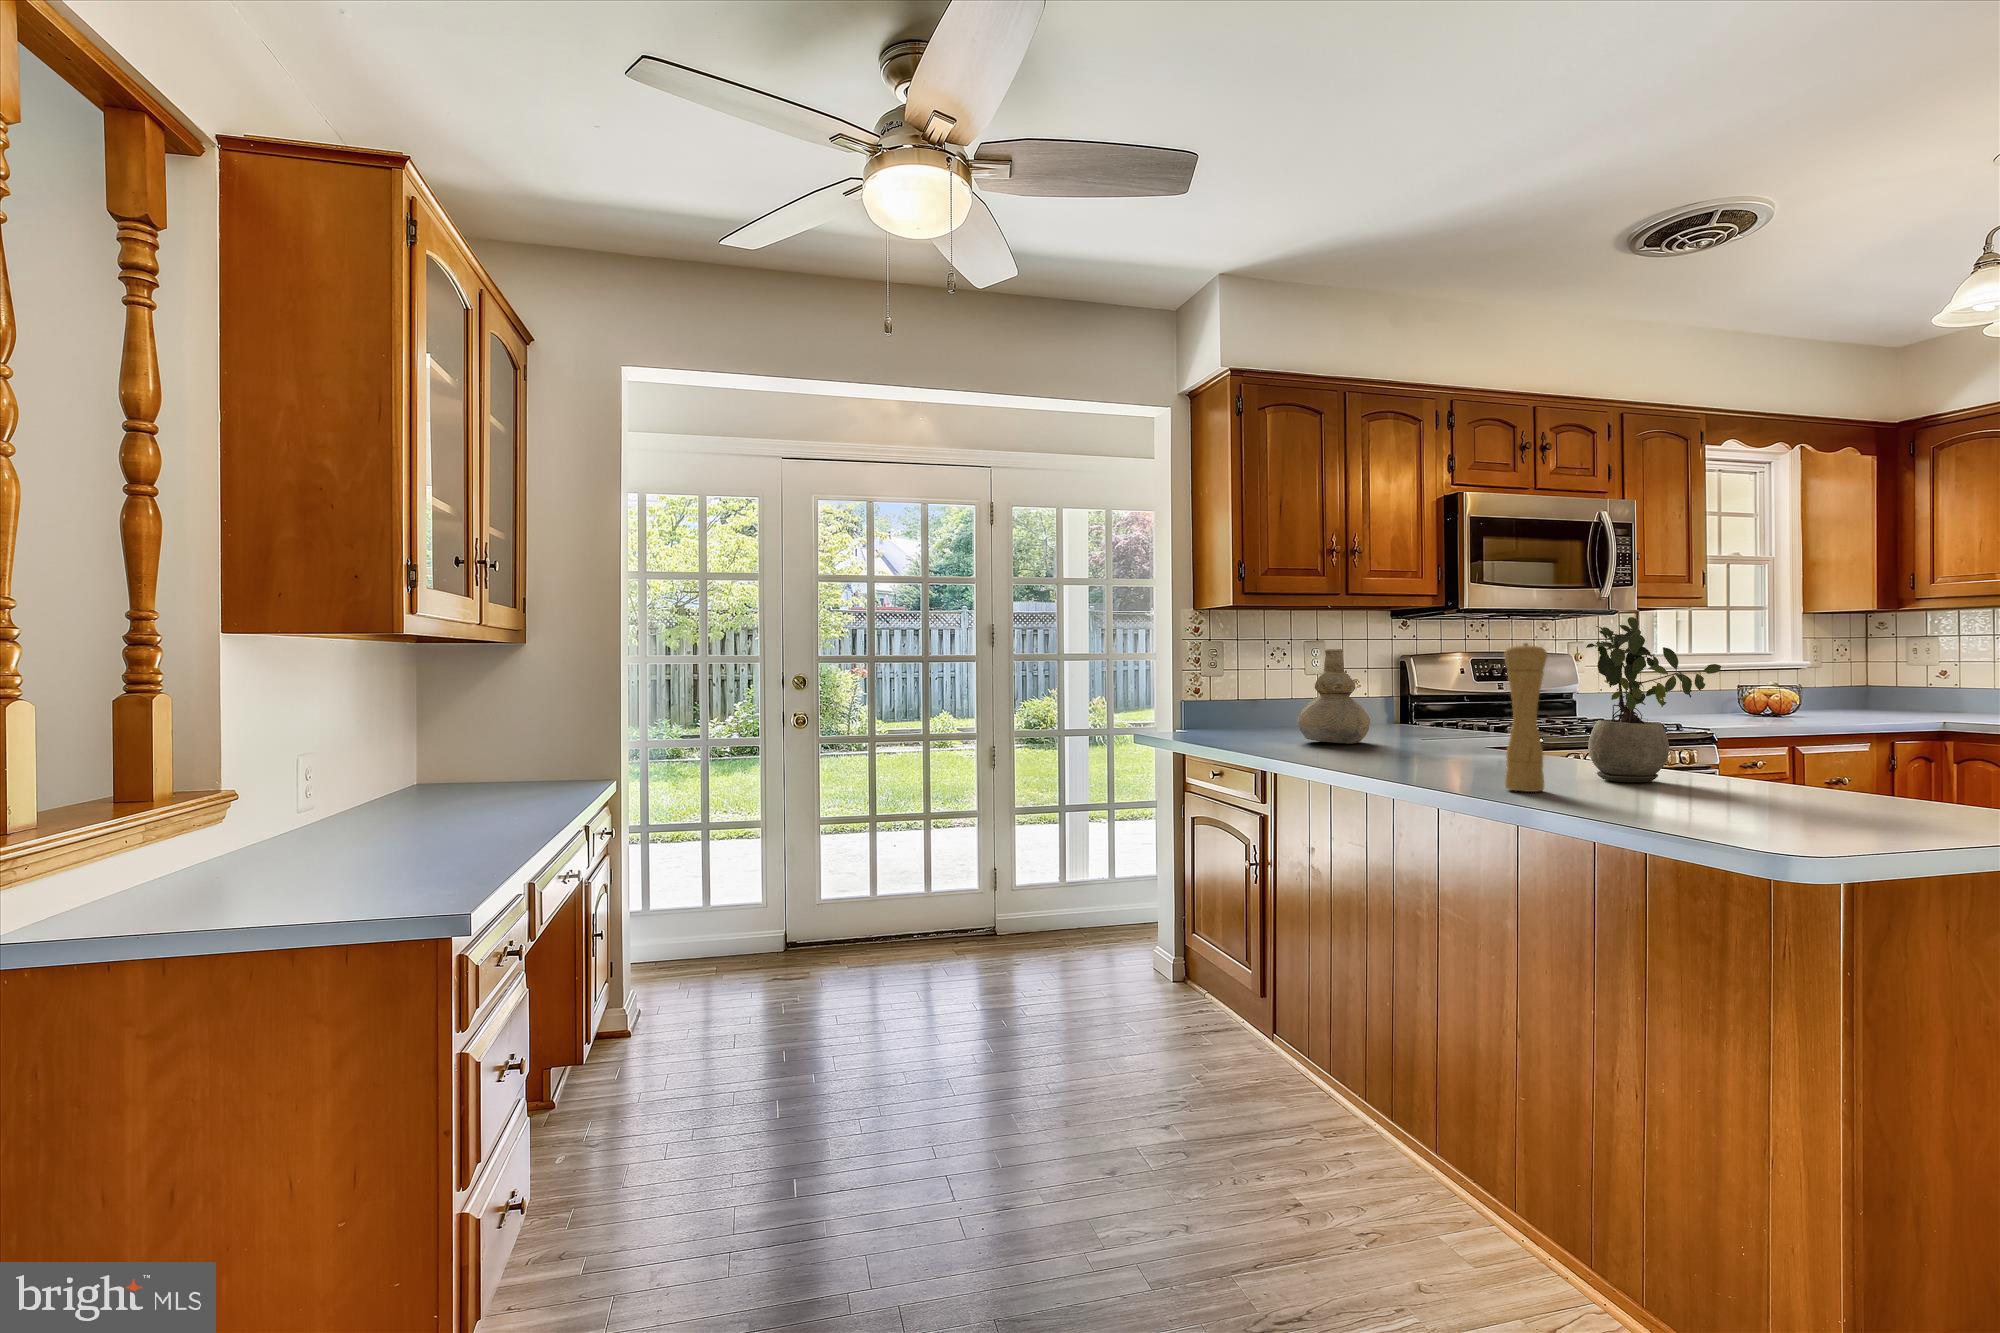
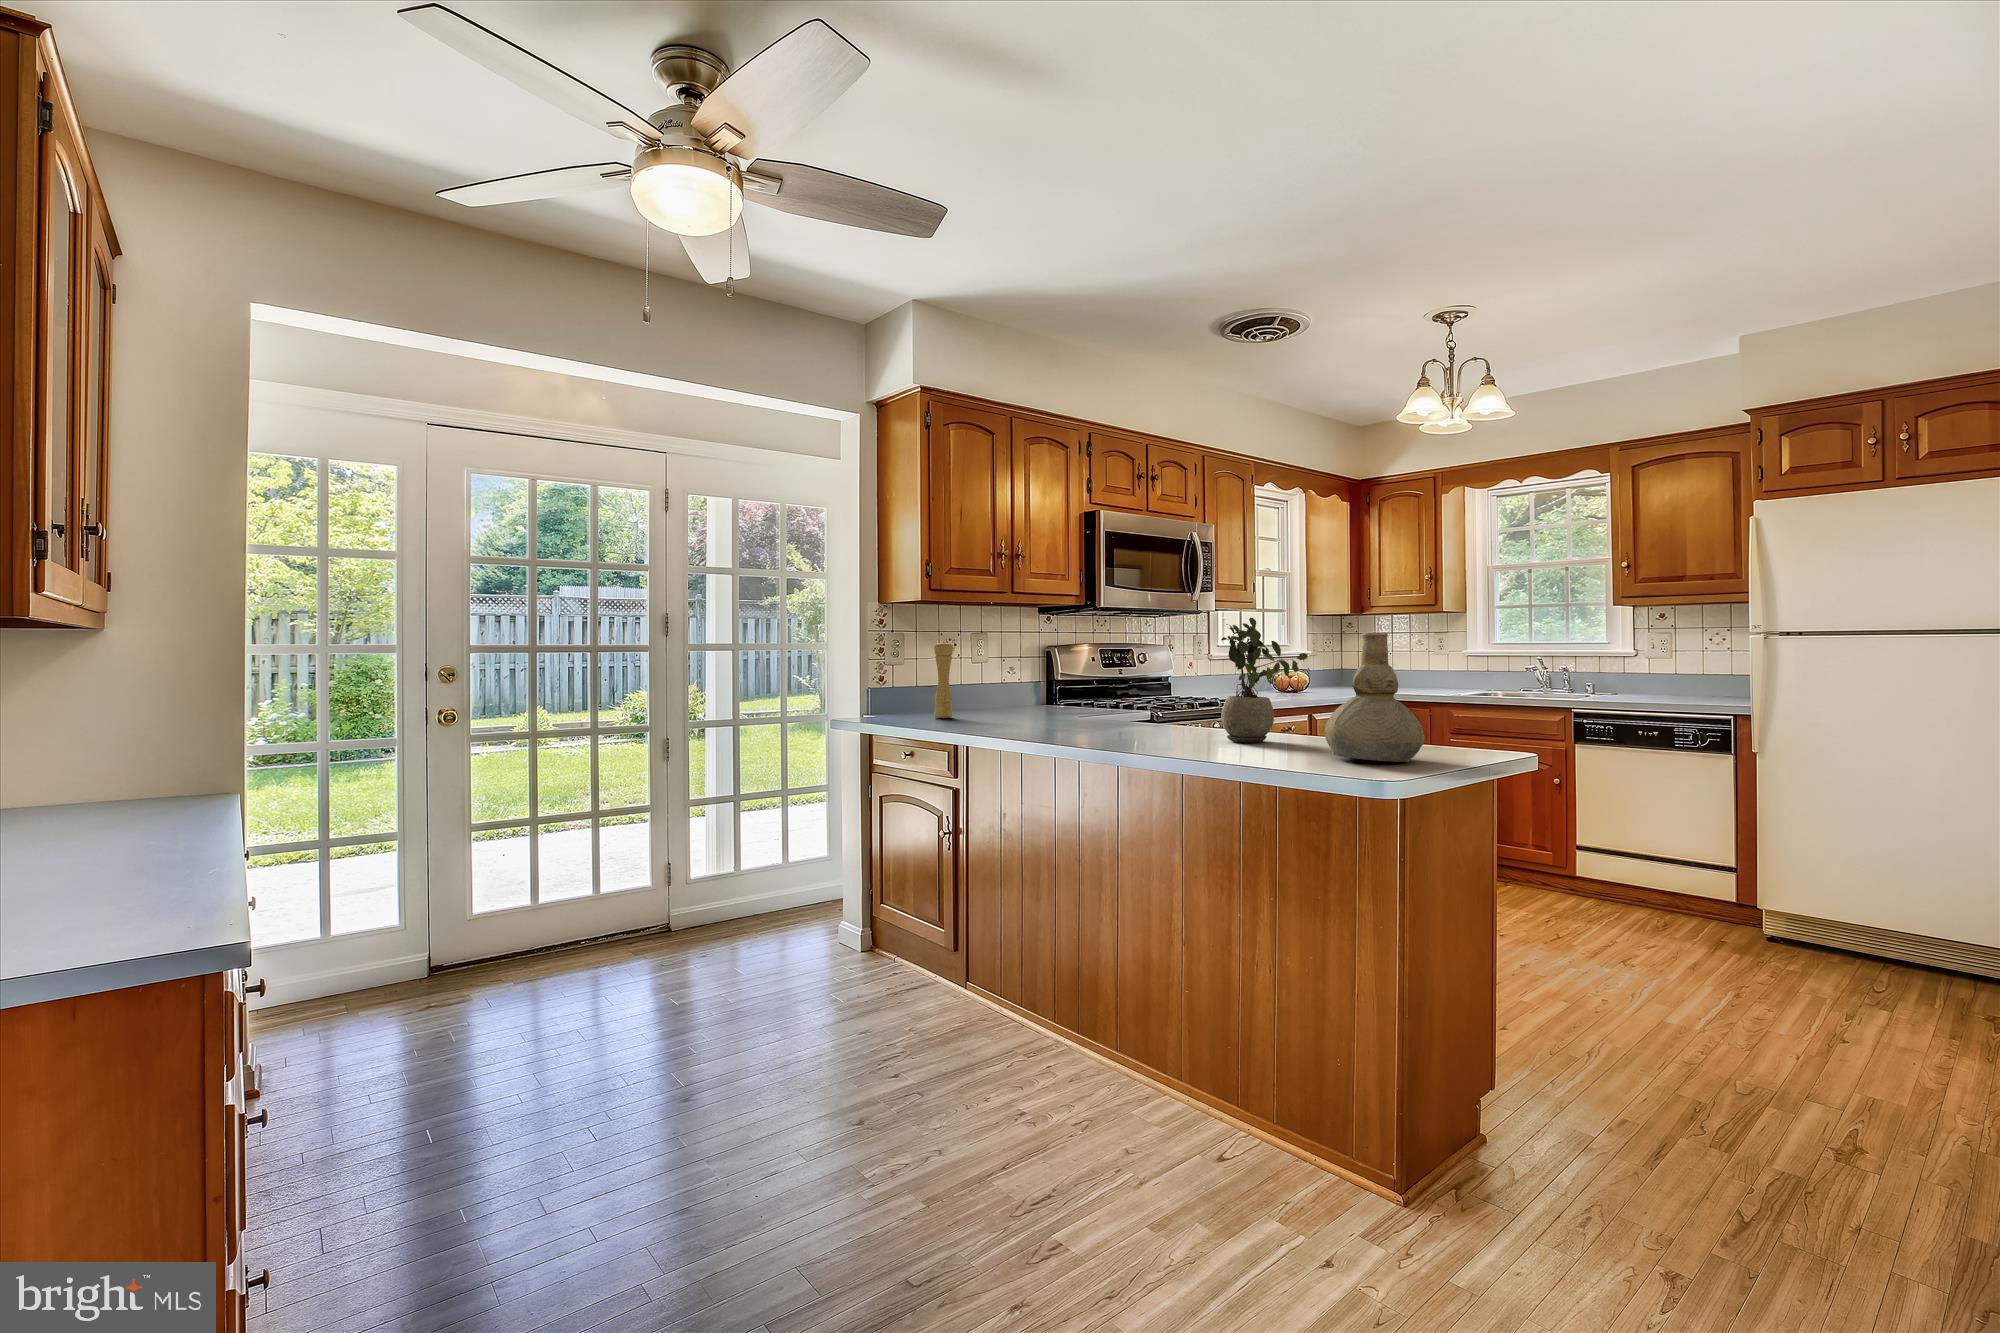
pepper mill: present [1504,643,1547,792] -> present [934,642,953,718]
vase: present [1298,649,1370,744] -> present [1324,633,1425,762]

